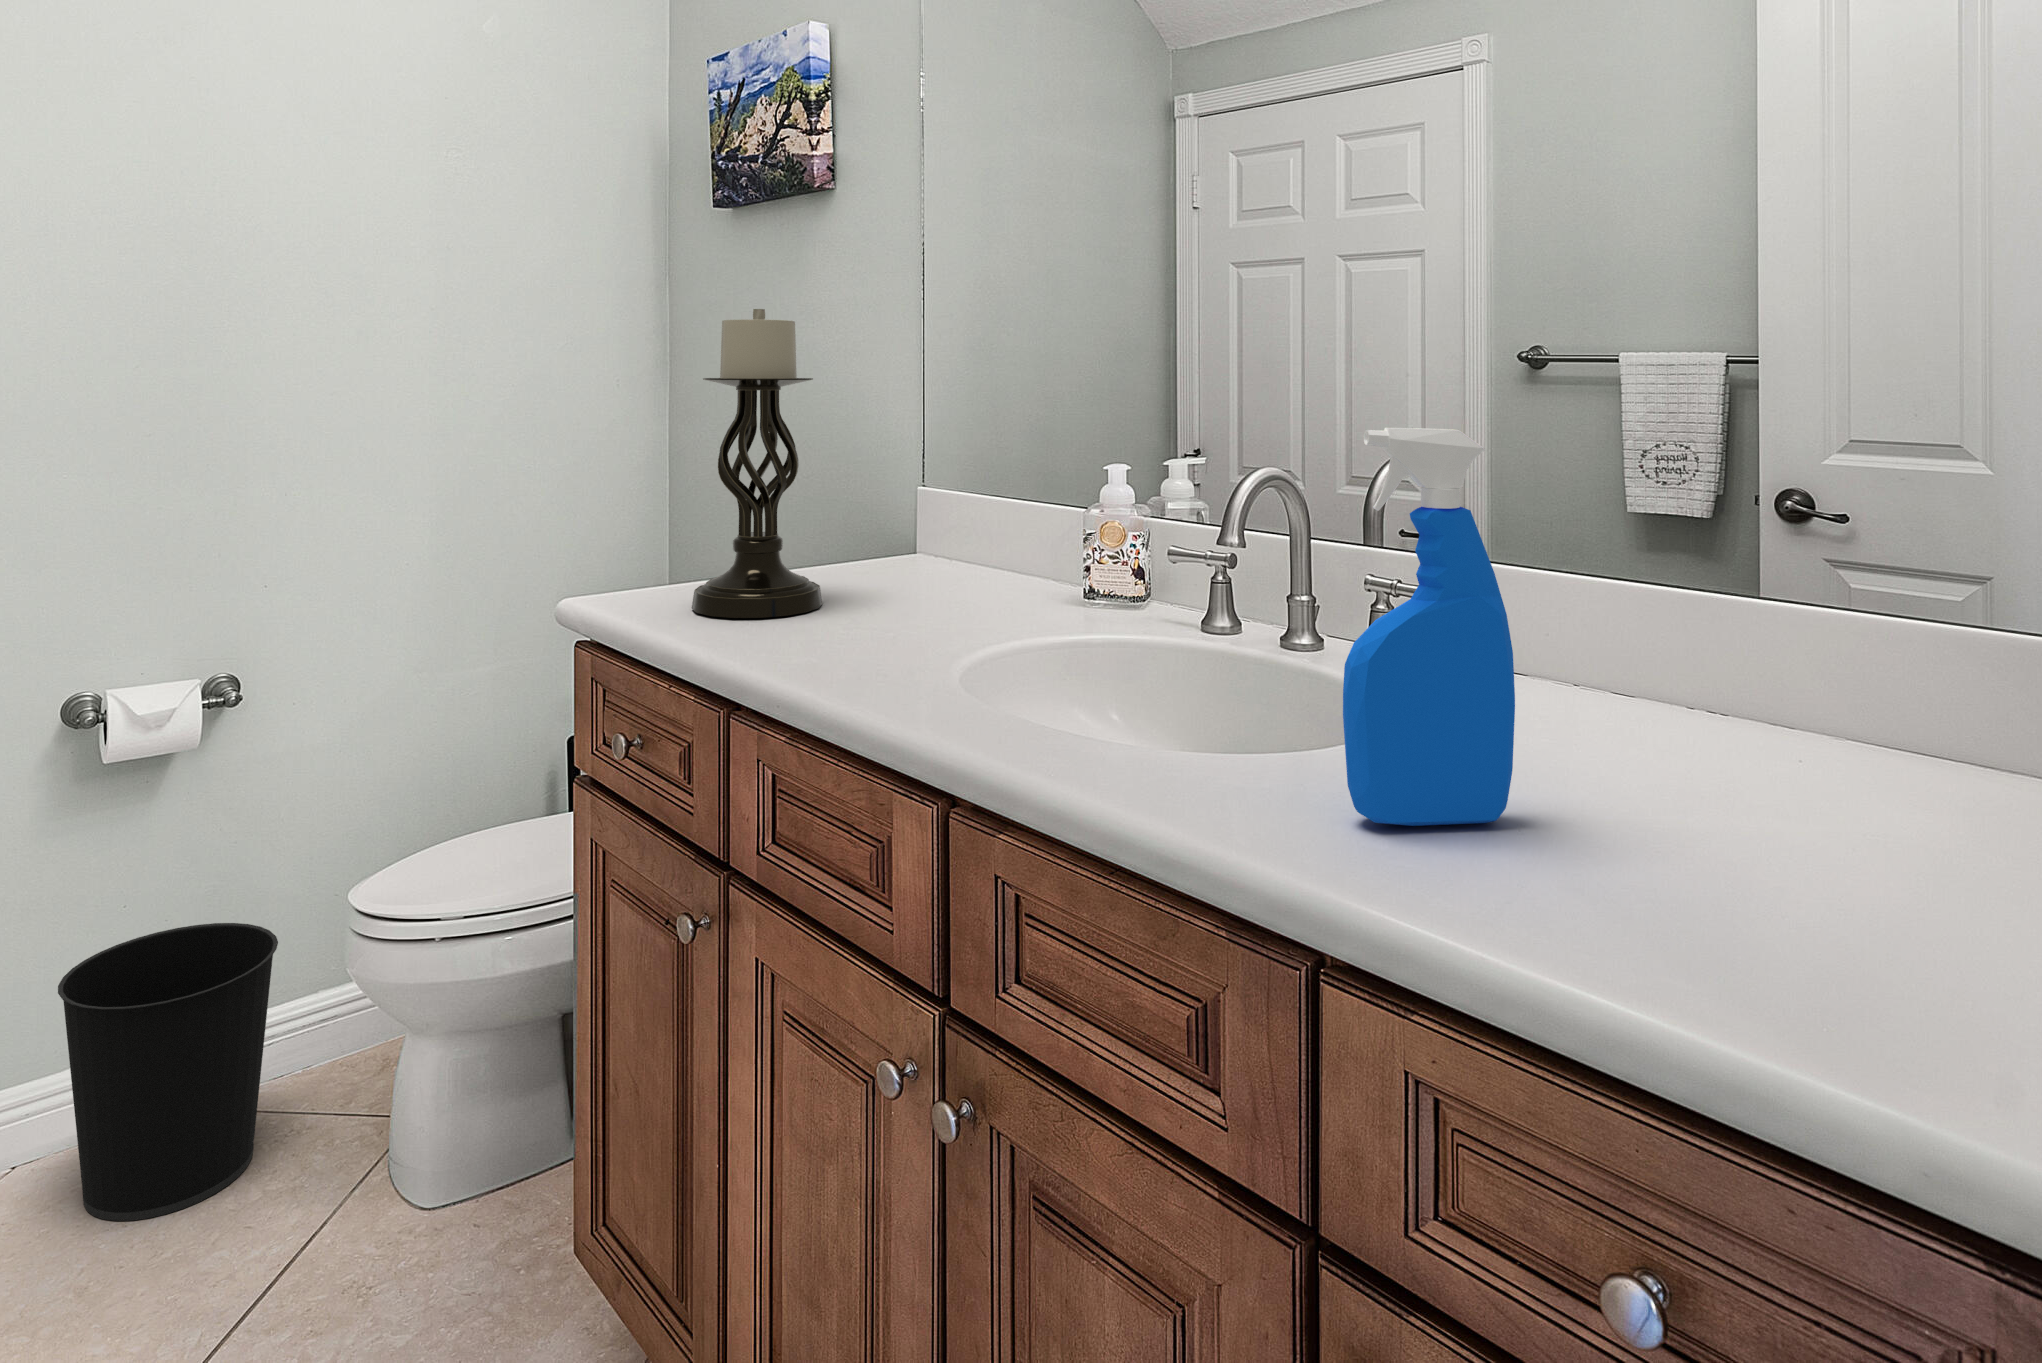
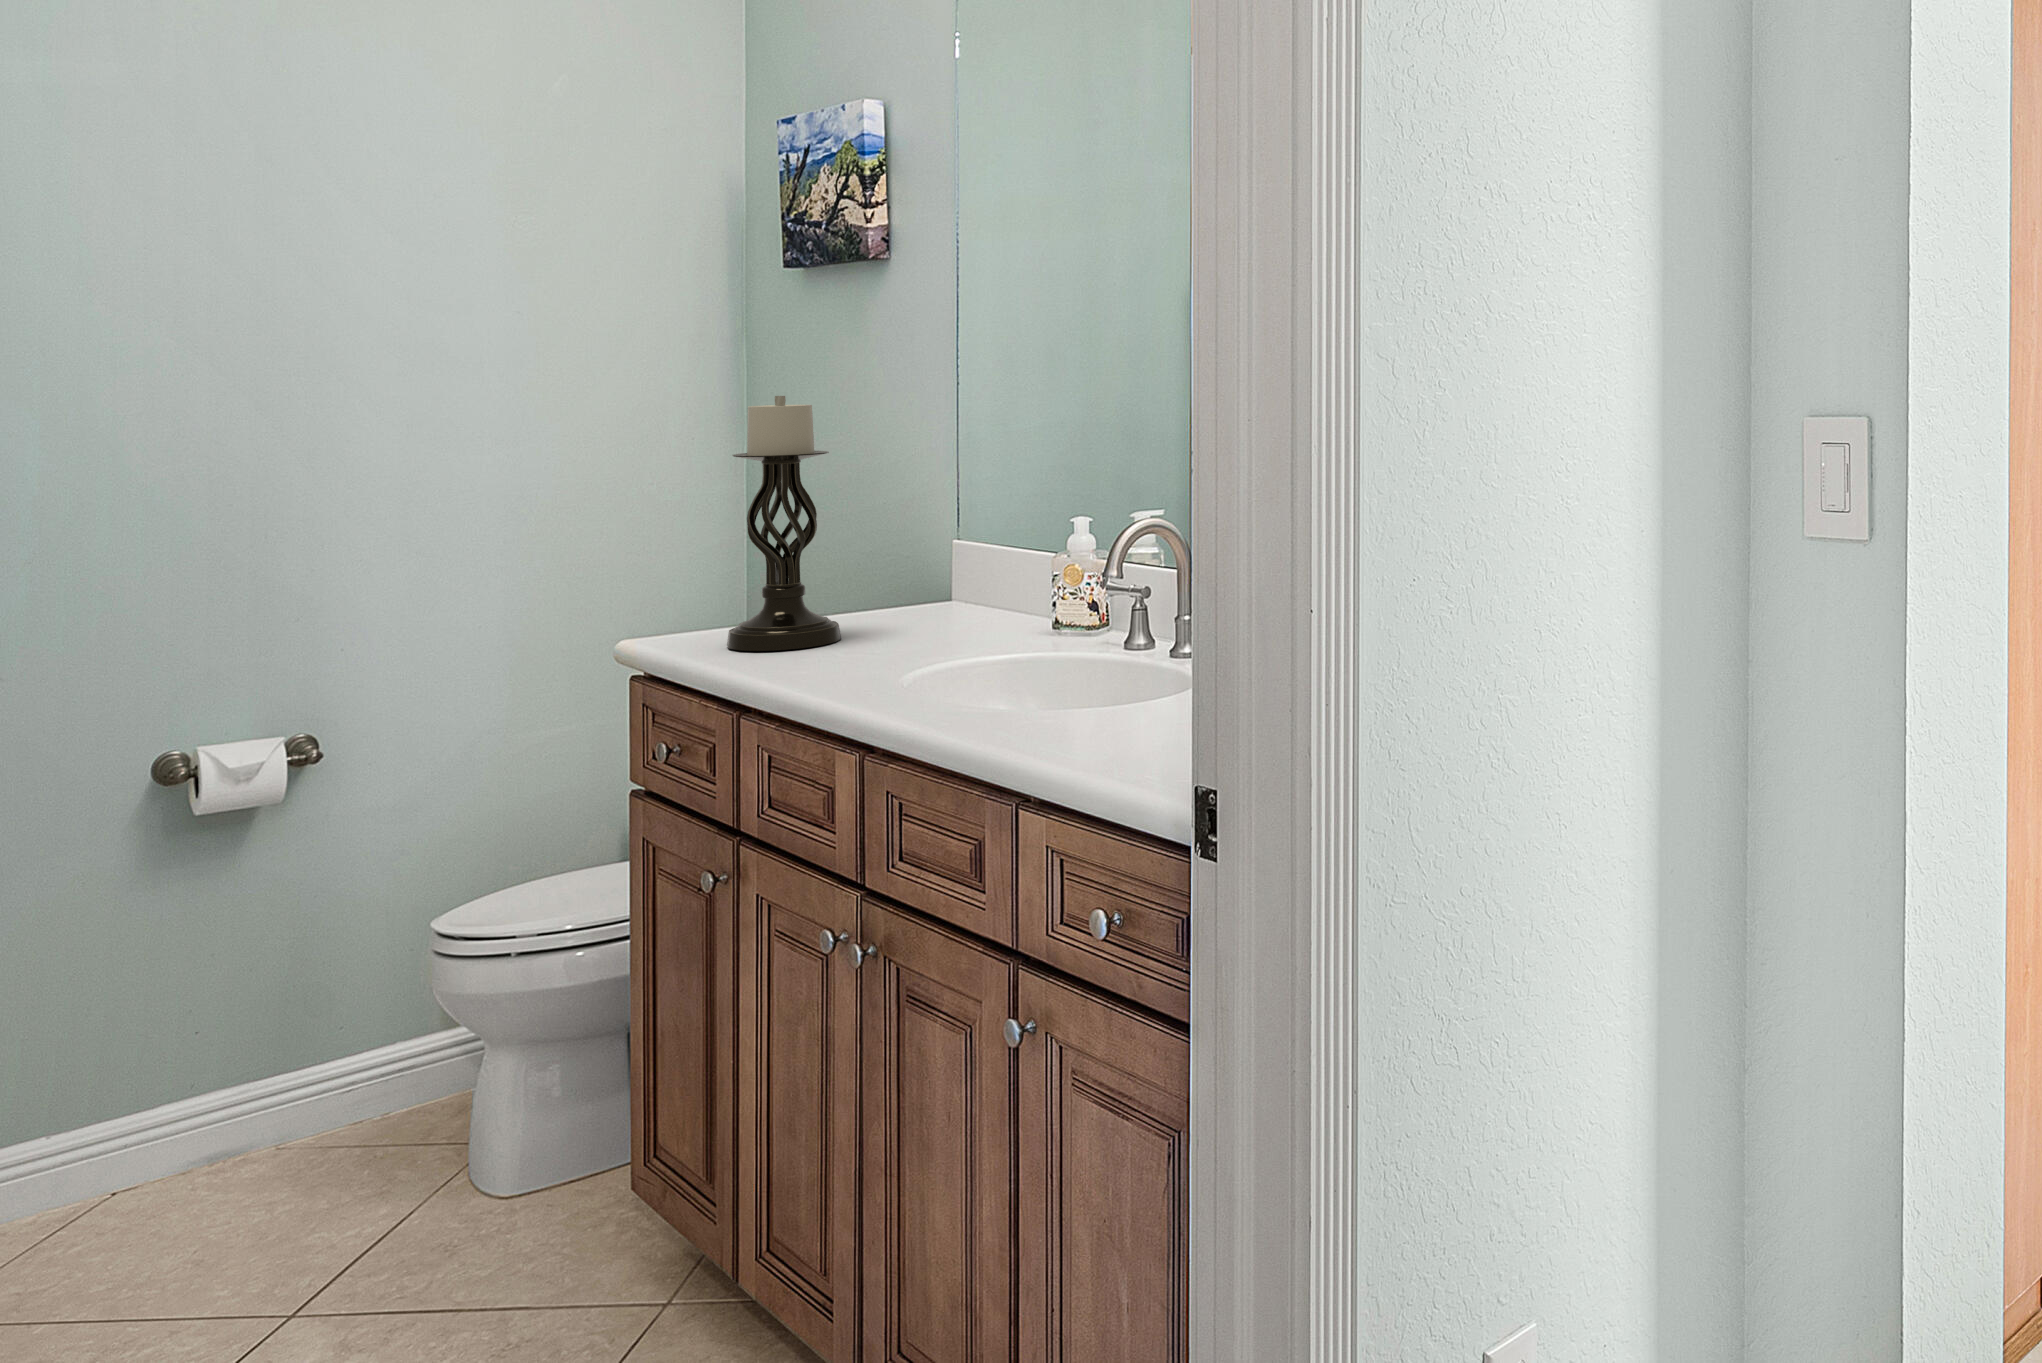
spray bottle: present [1343,428,1515,826] -> none [1065,502,1171,738]
wastebasket: present [58,923,278,1221] -> none [160,962,365,1214]

